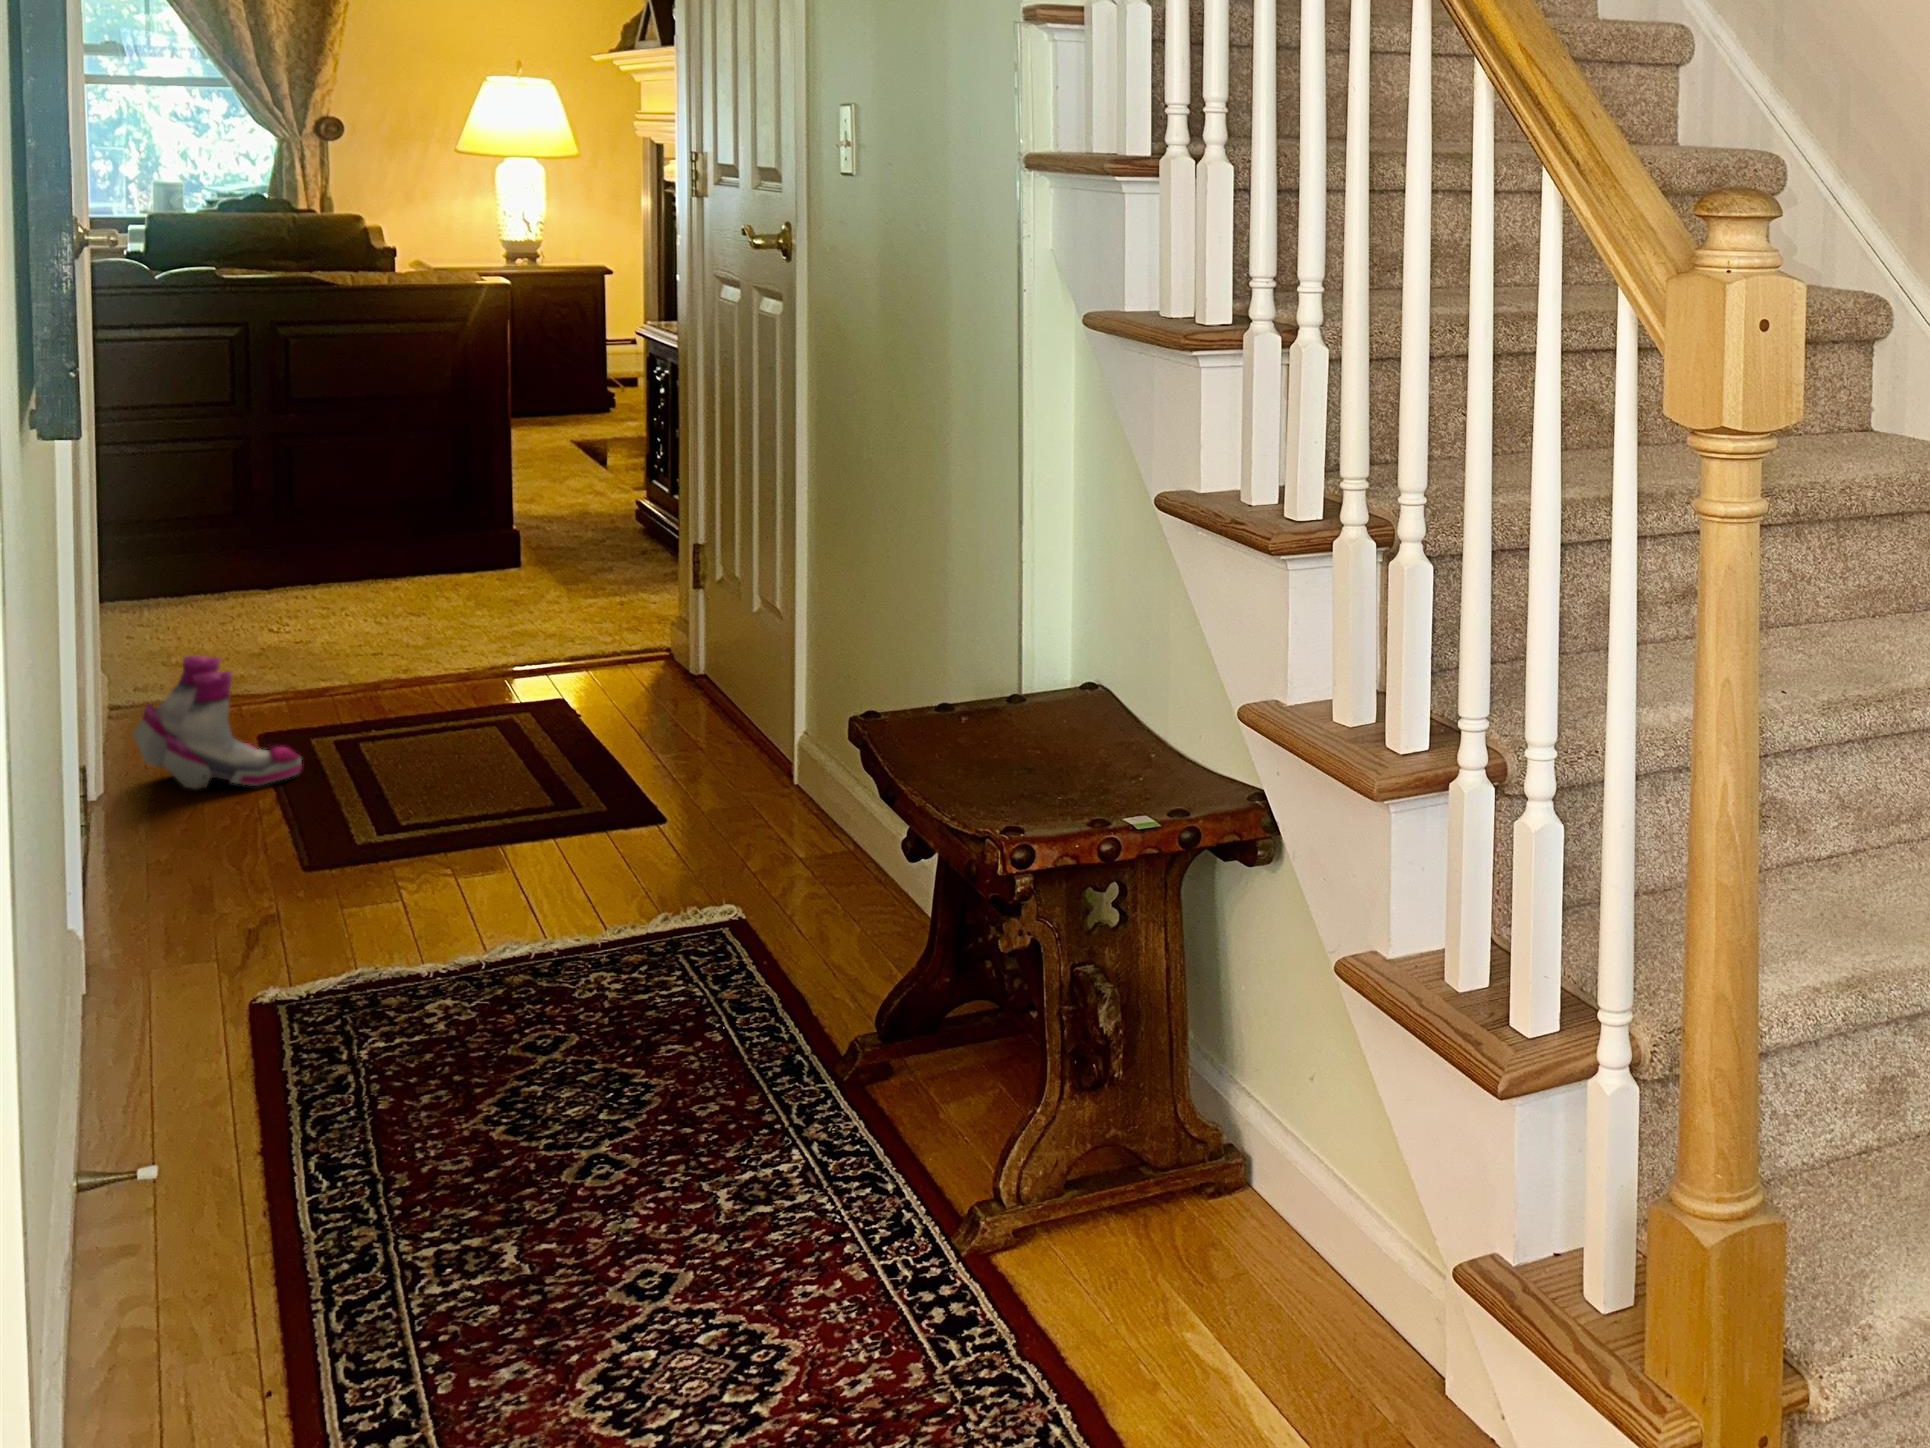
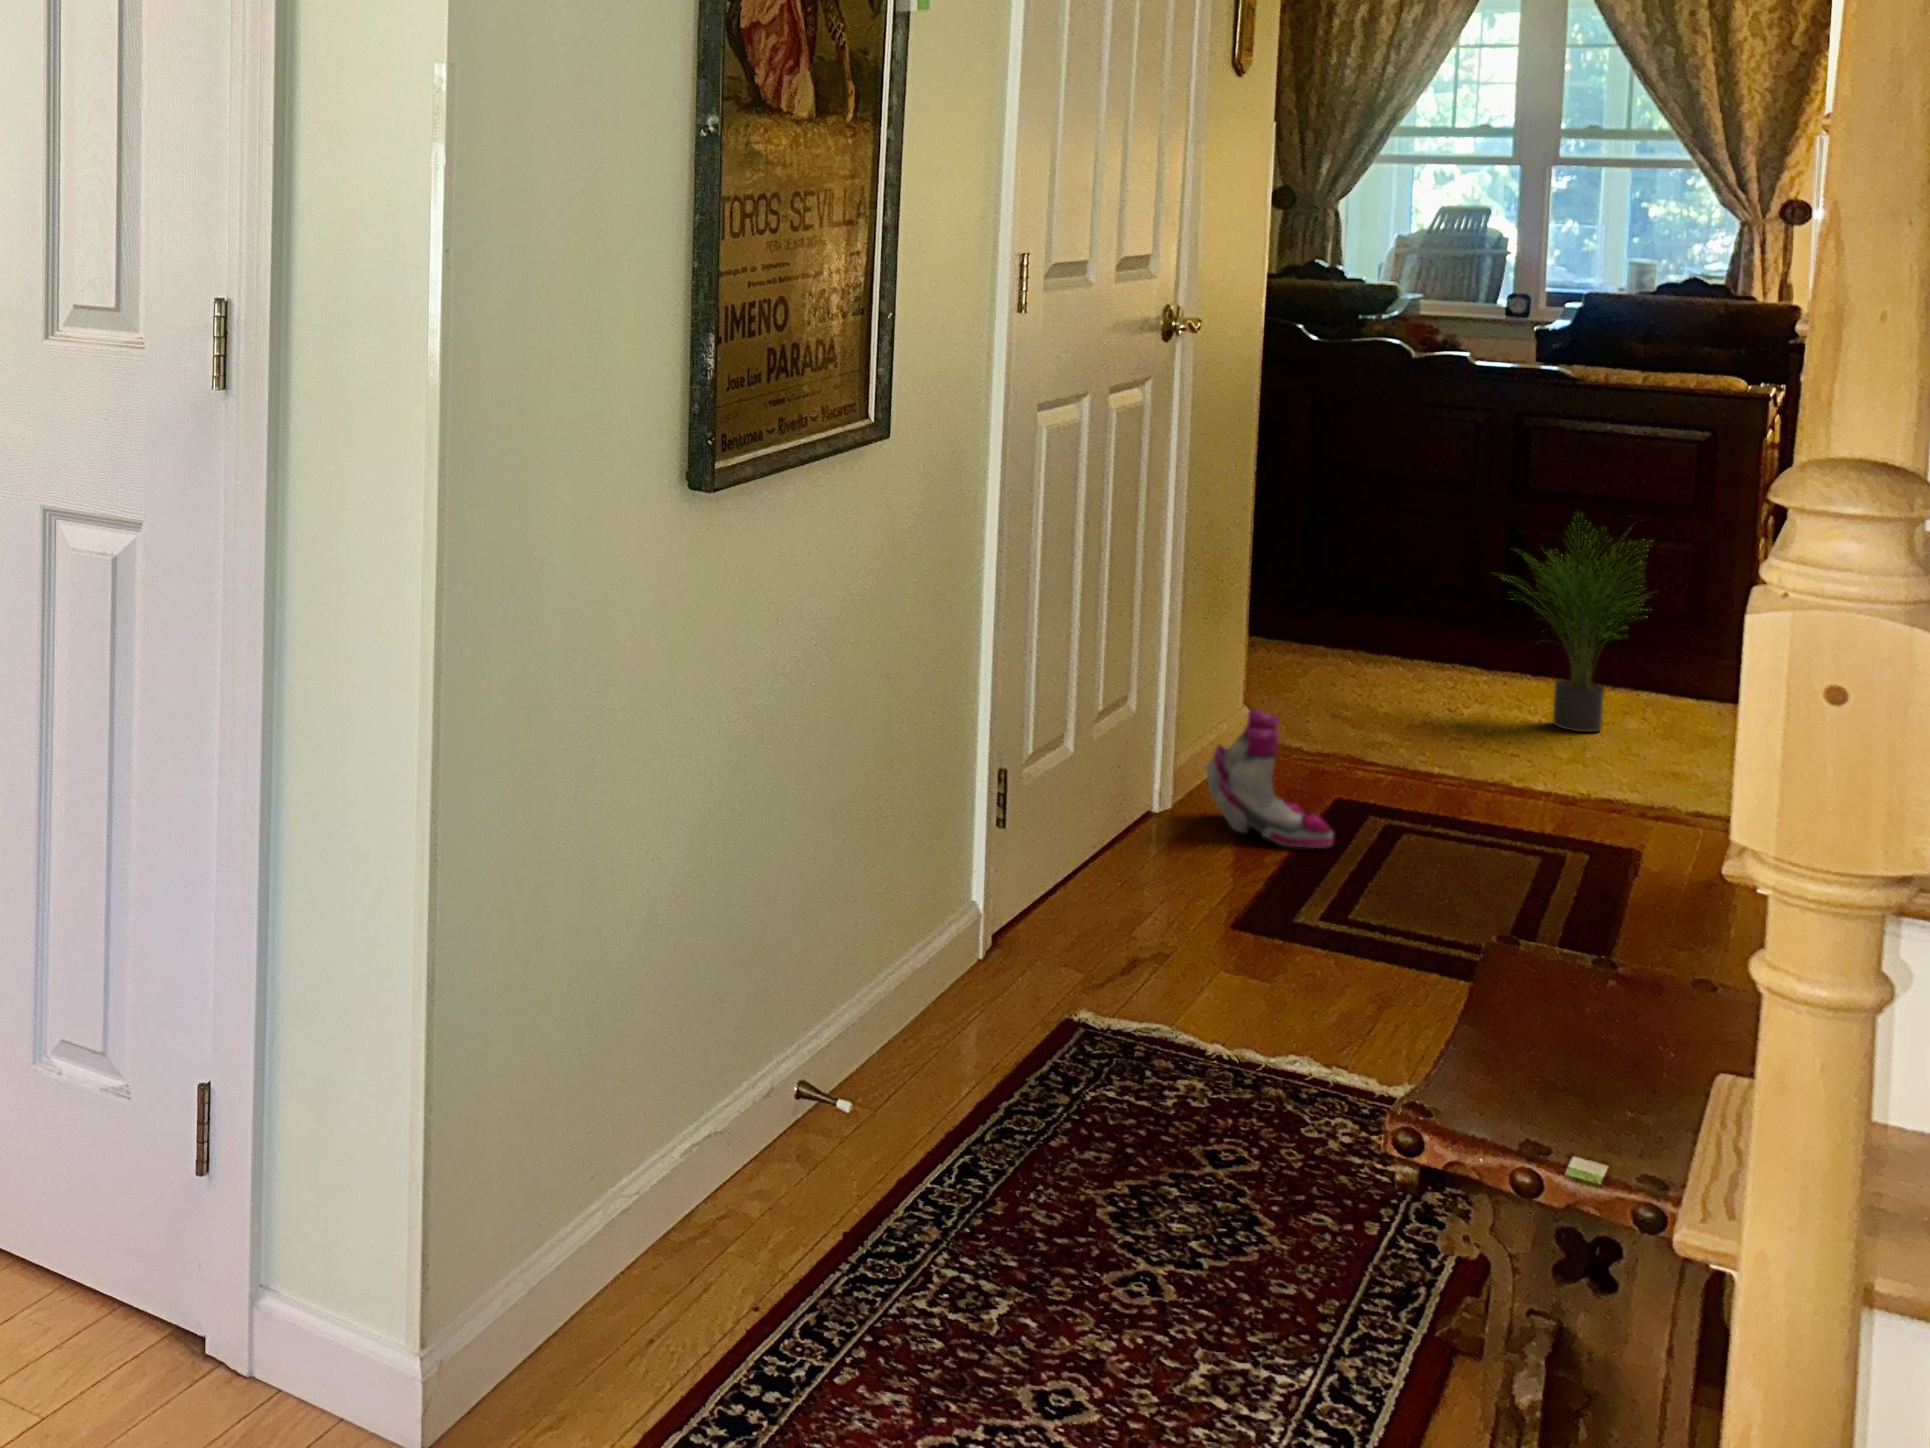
potted plant: none [282,406,458,620] -> present [1505,518,1651,732]

